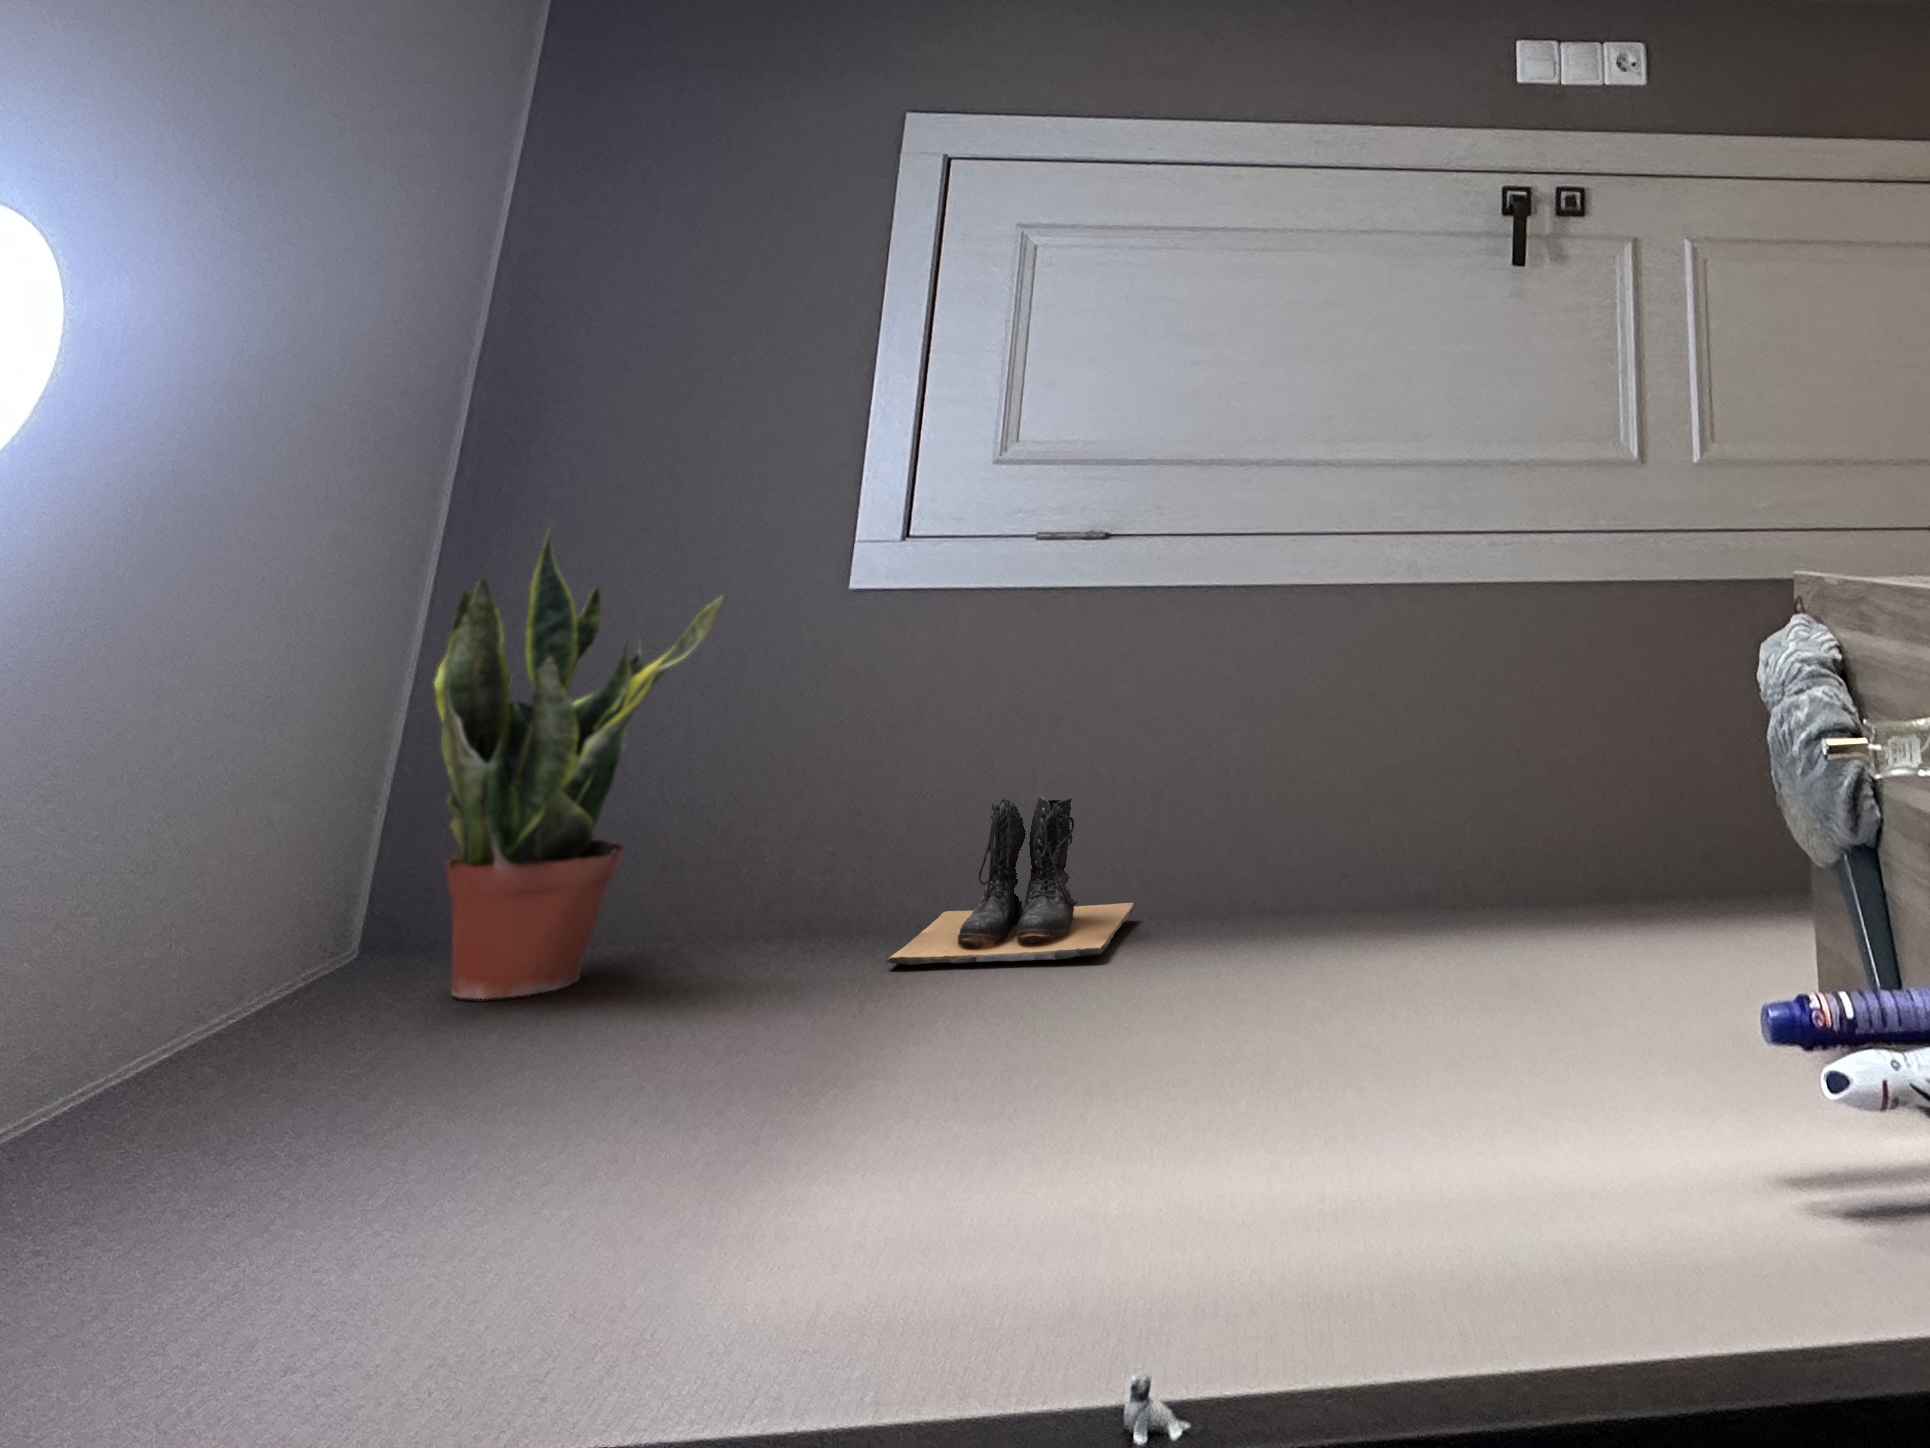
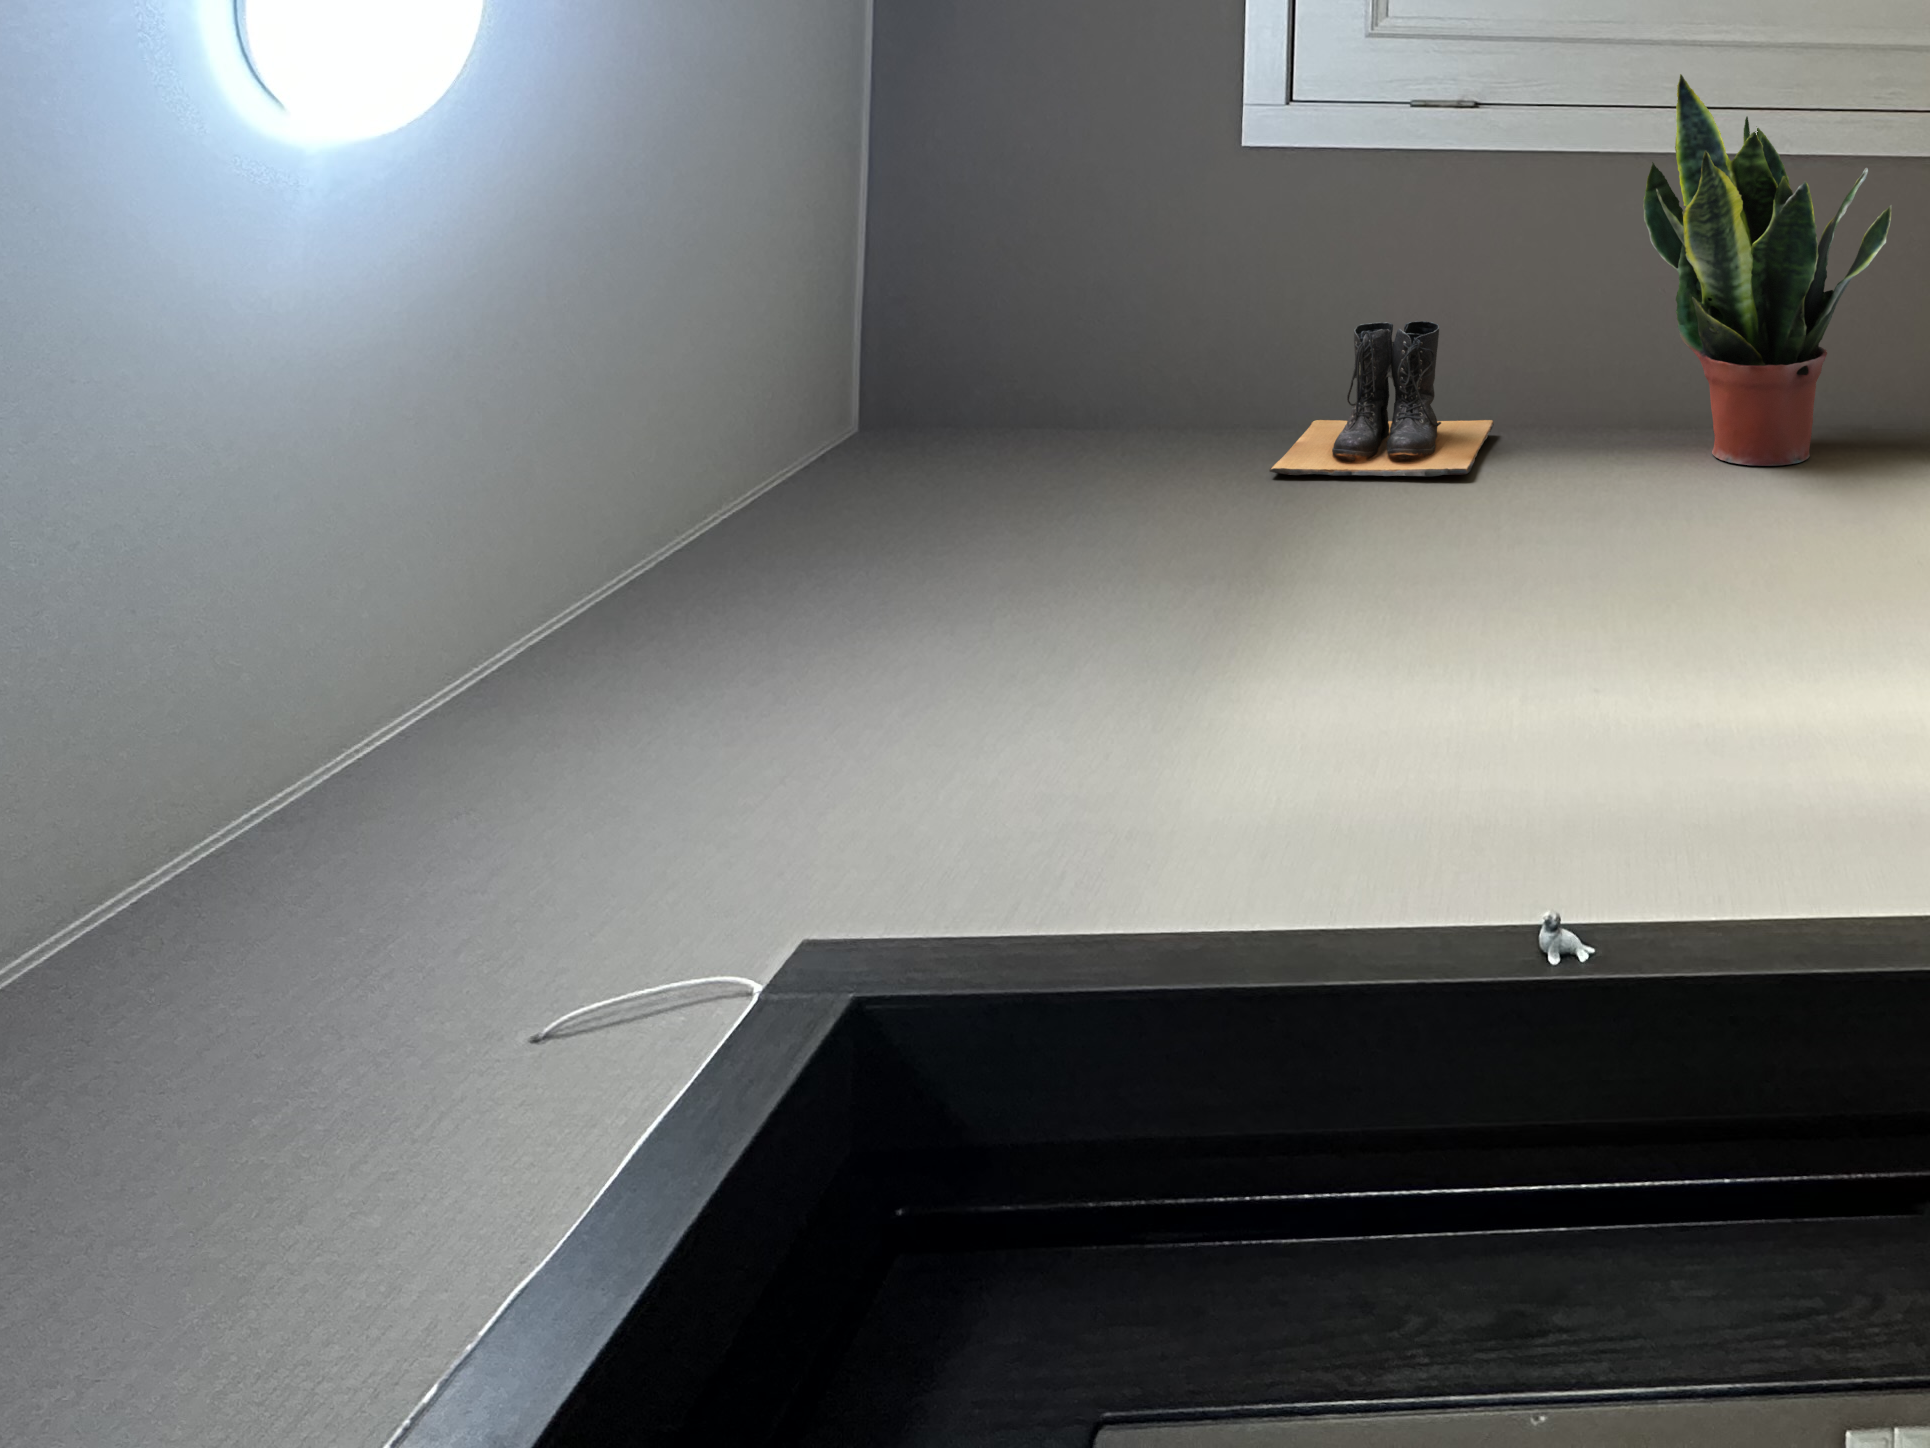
potted plant: present [434,527,726,999] -> present [1643,74,1892,466]

